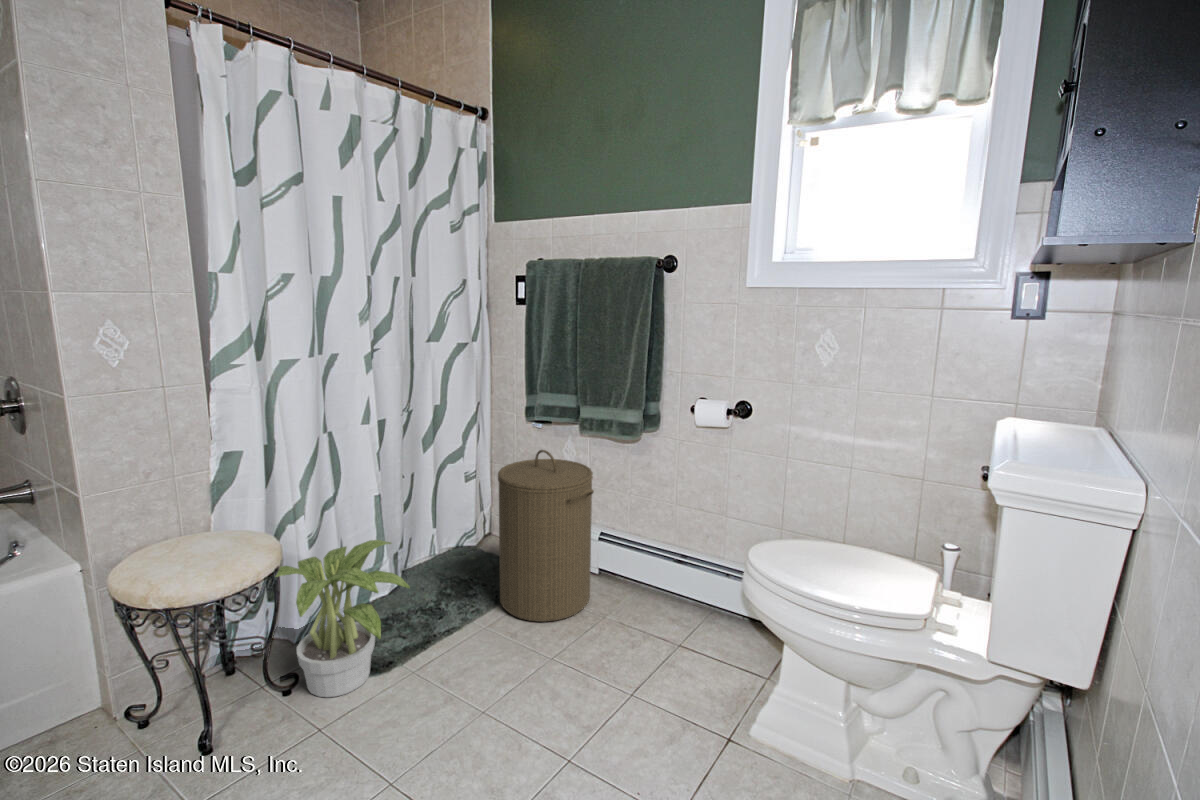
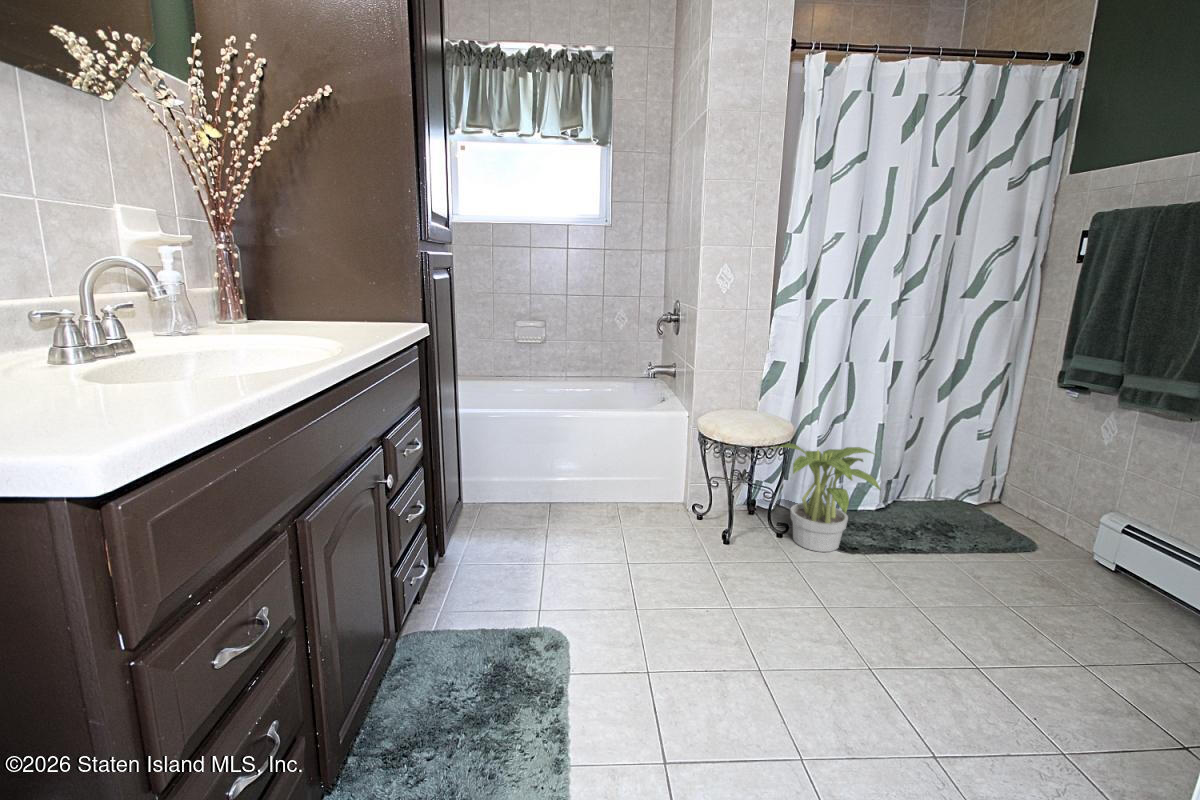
laundry hamper: present [498,450,594,622] -> none [977,412,1125,592]

